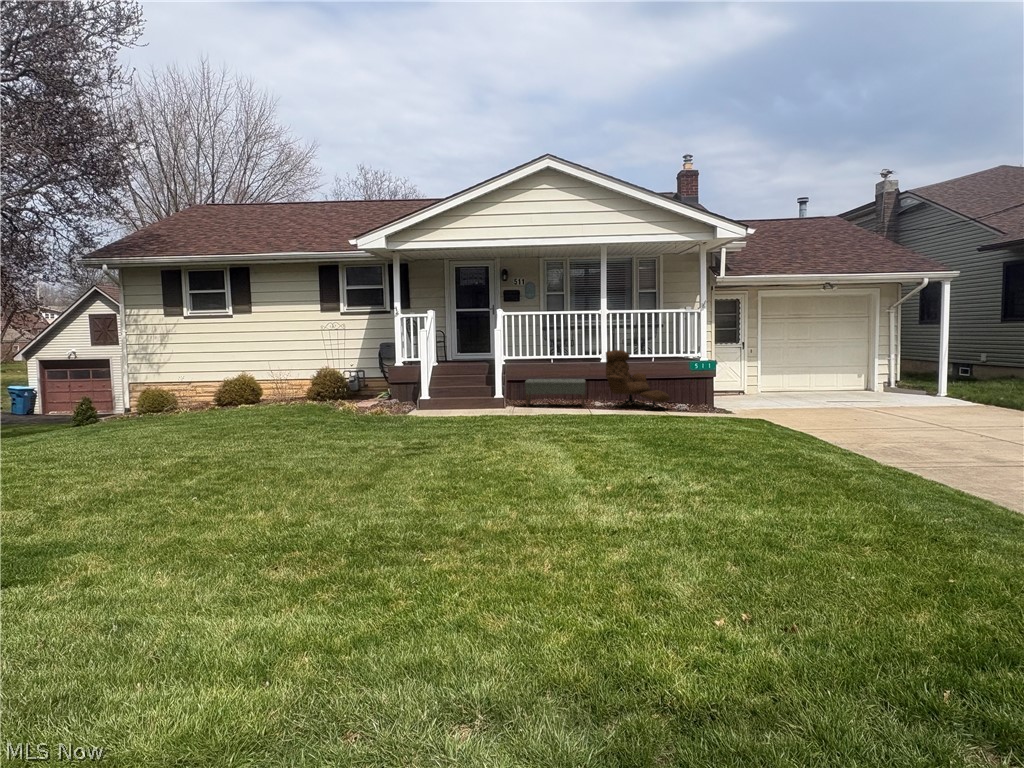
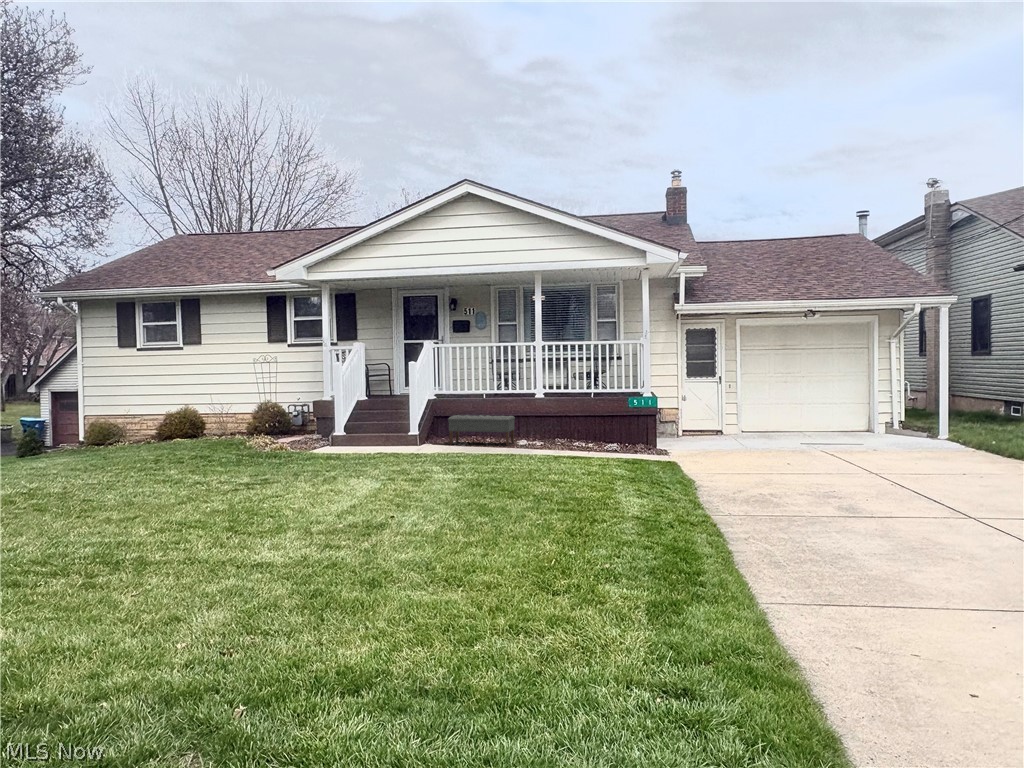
lounge chair: present [606,350,670,410] -> none [532,385,596,450]

